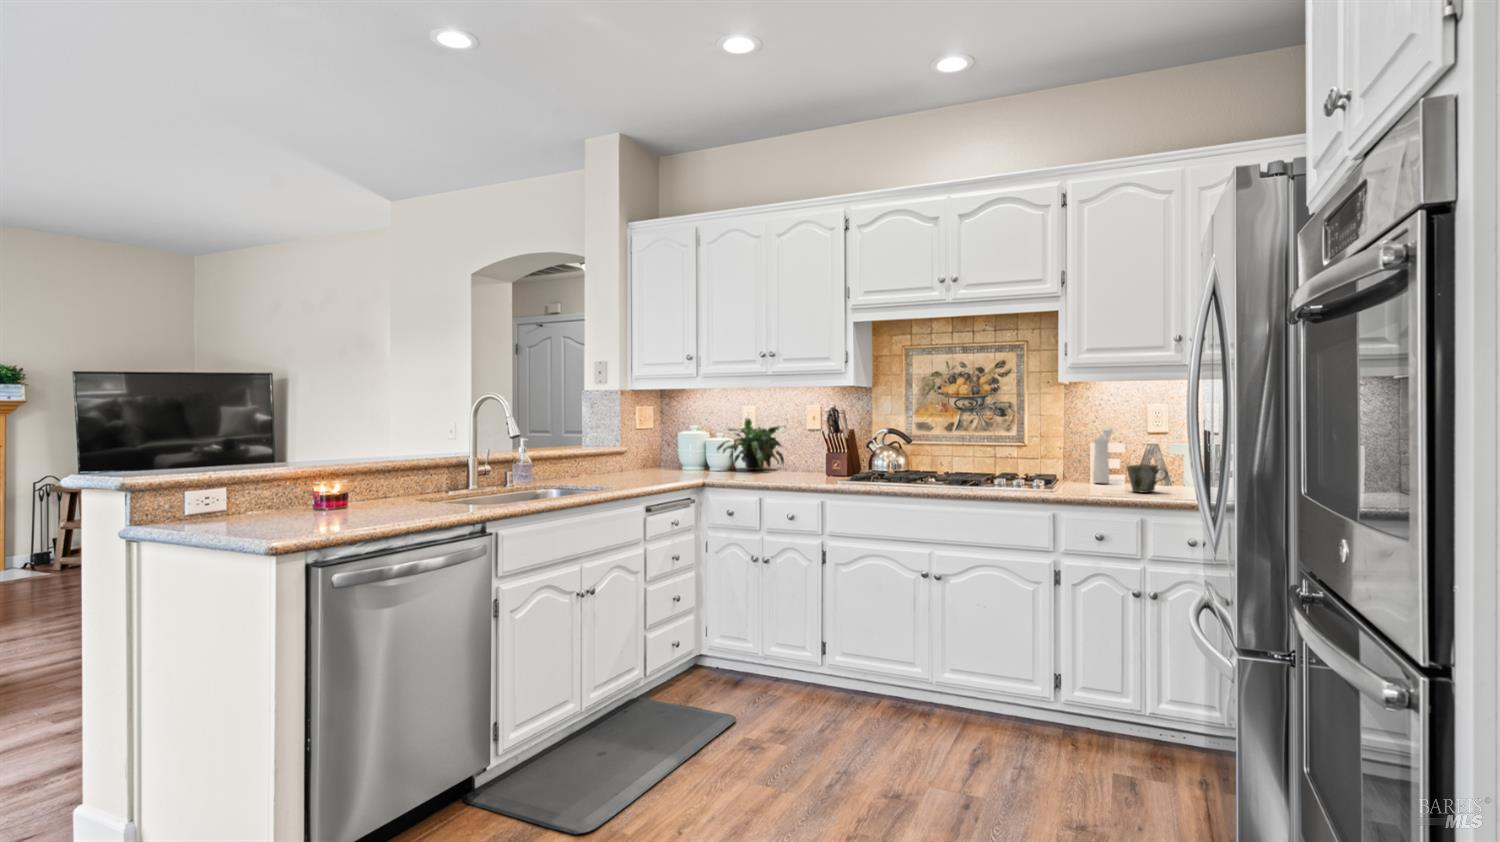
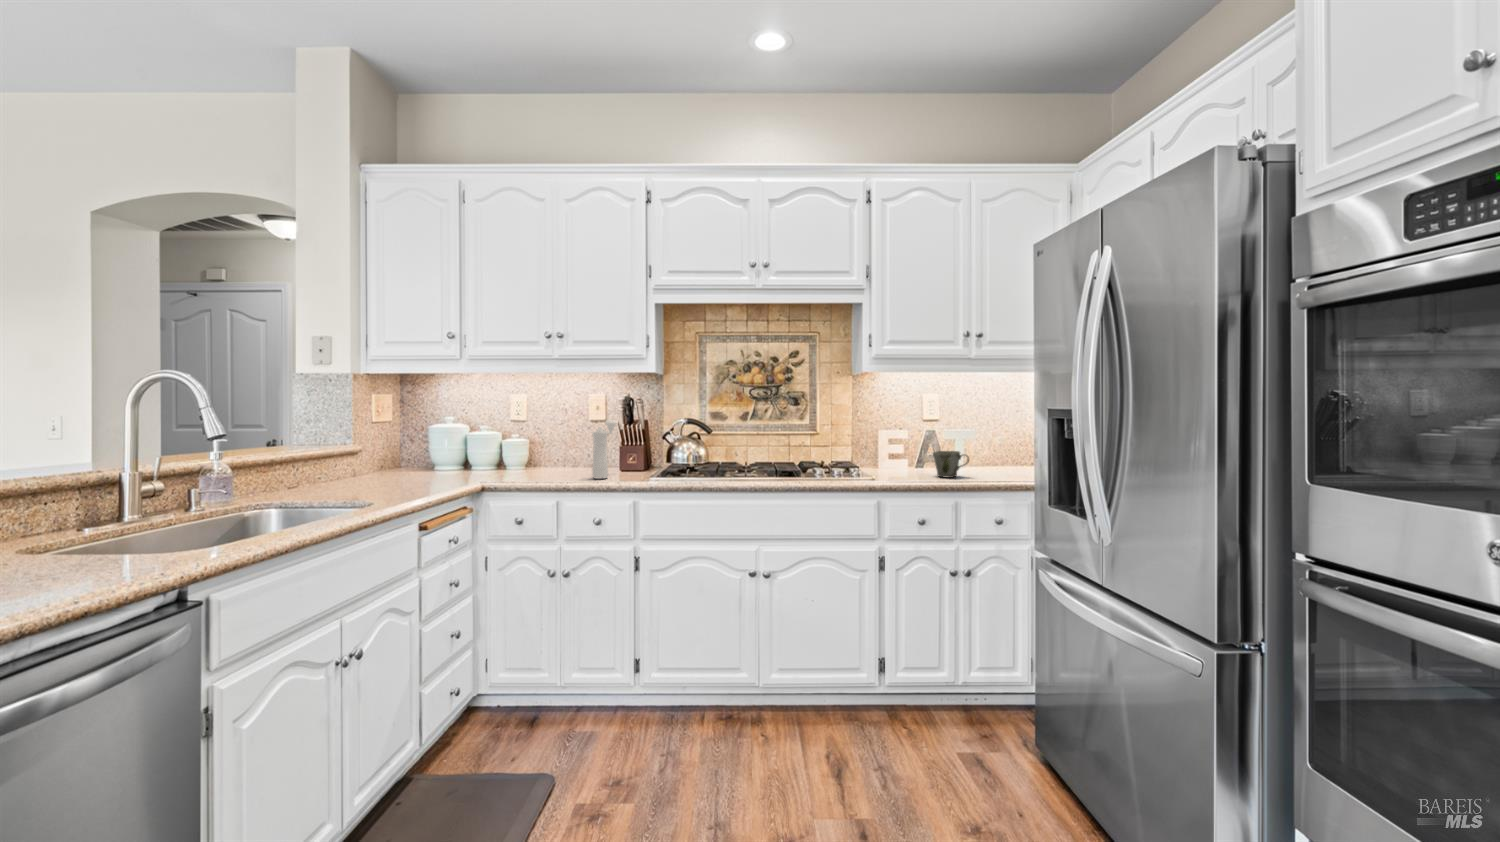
potted plant: present [717,418,784,470] -> none [488,407,571,467]
pepper mill: present [1093,427,1113,483] -> present [592,420,616,479]

